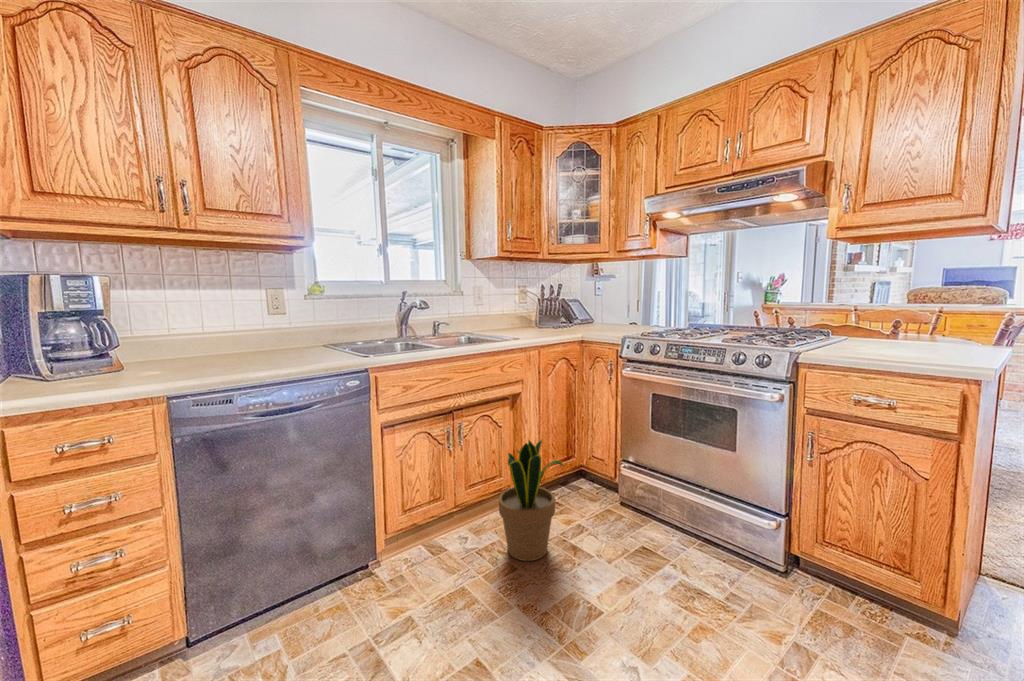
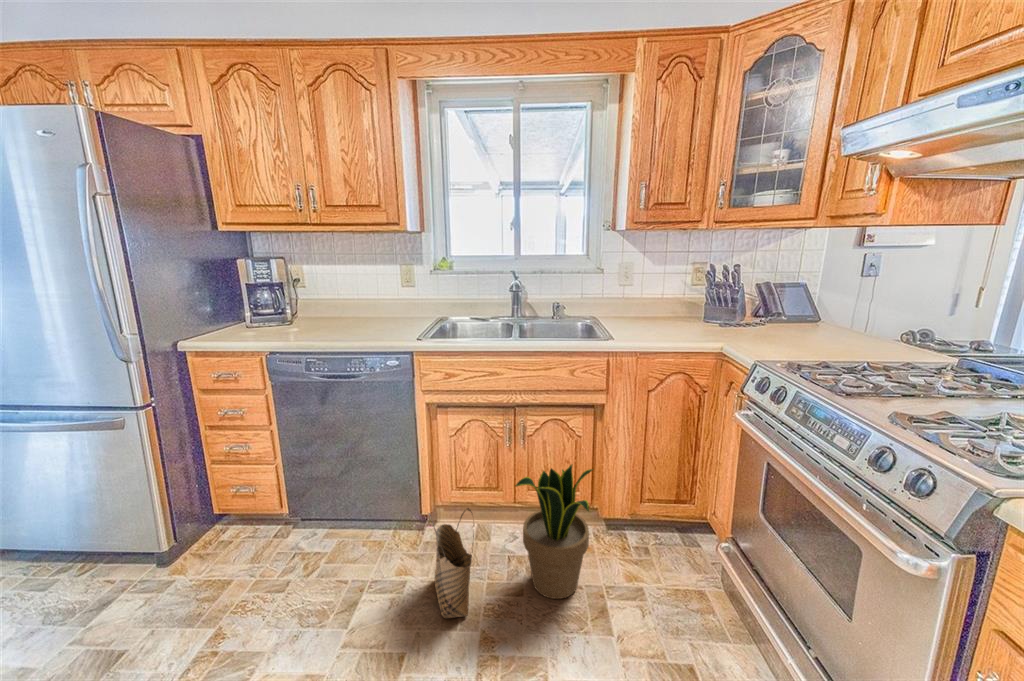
woven basket: none [434,502,498,614] -> present [429,508,474,618]

